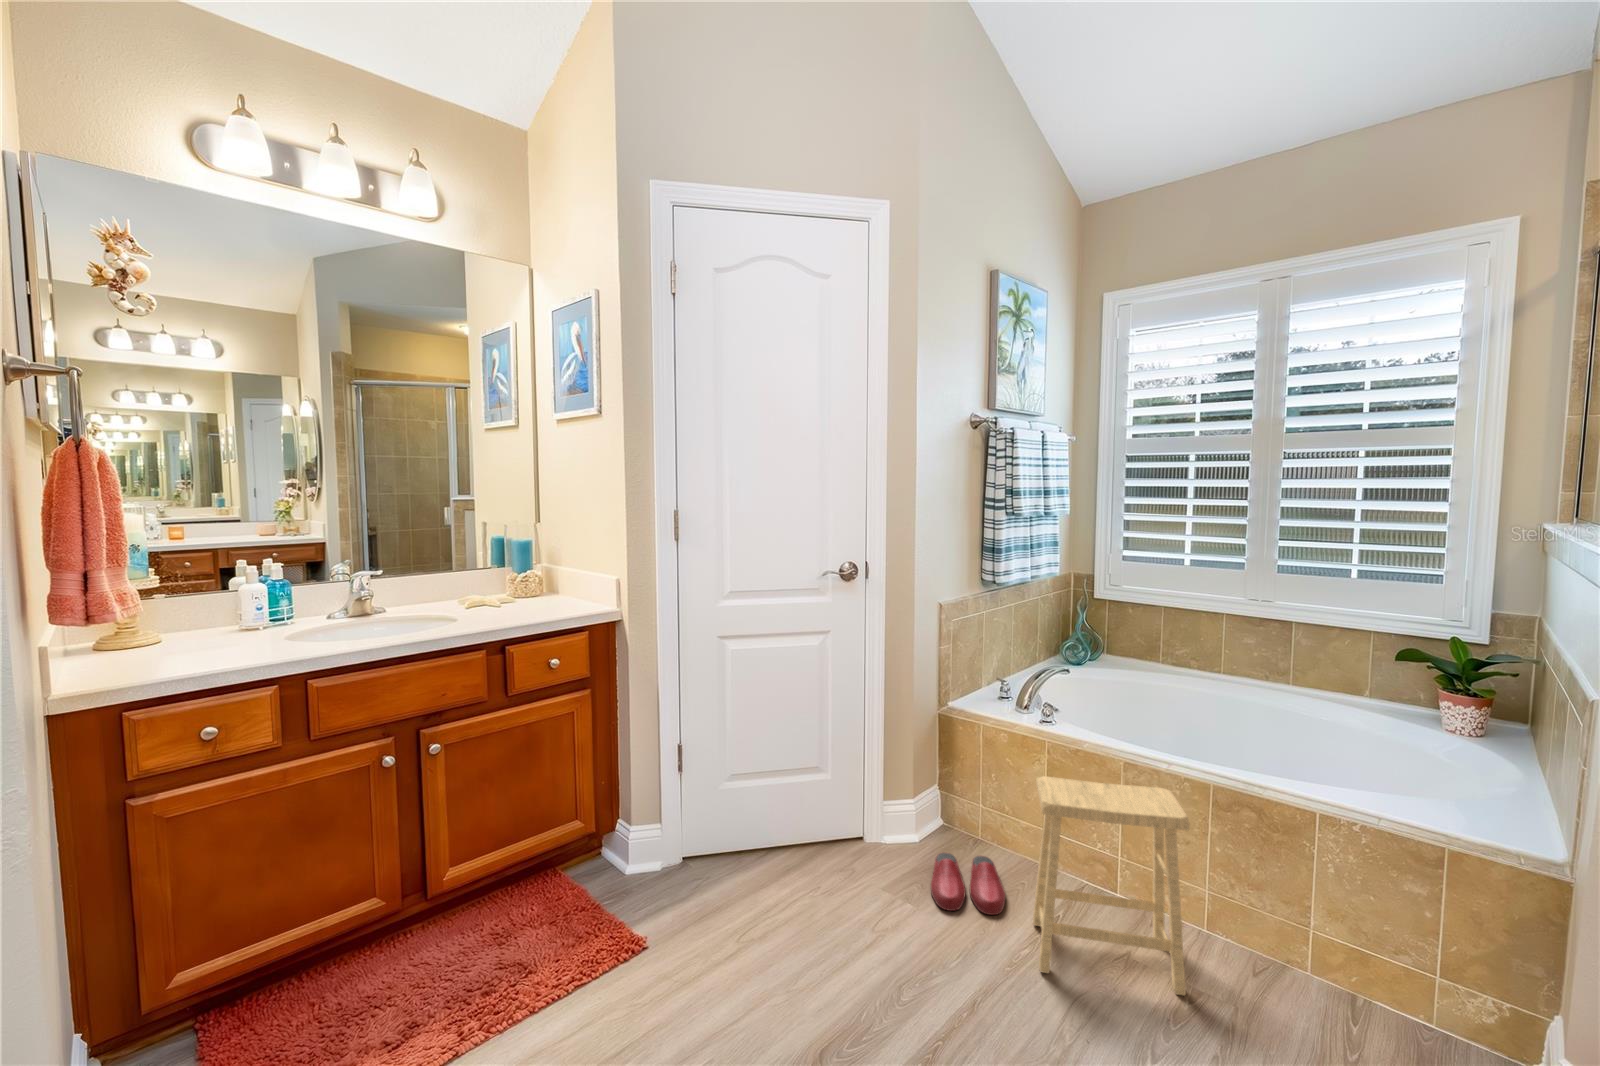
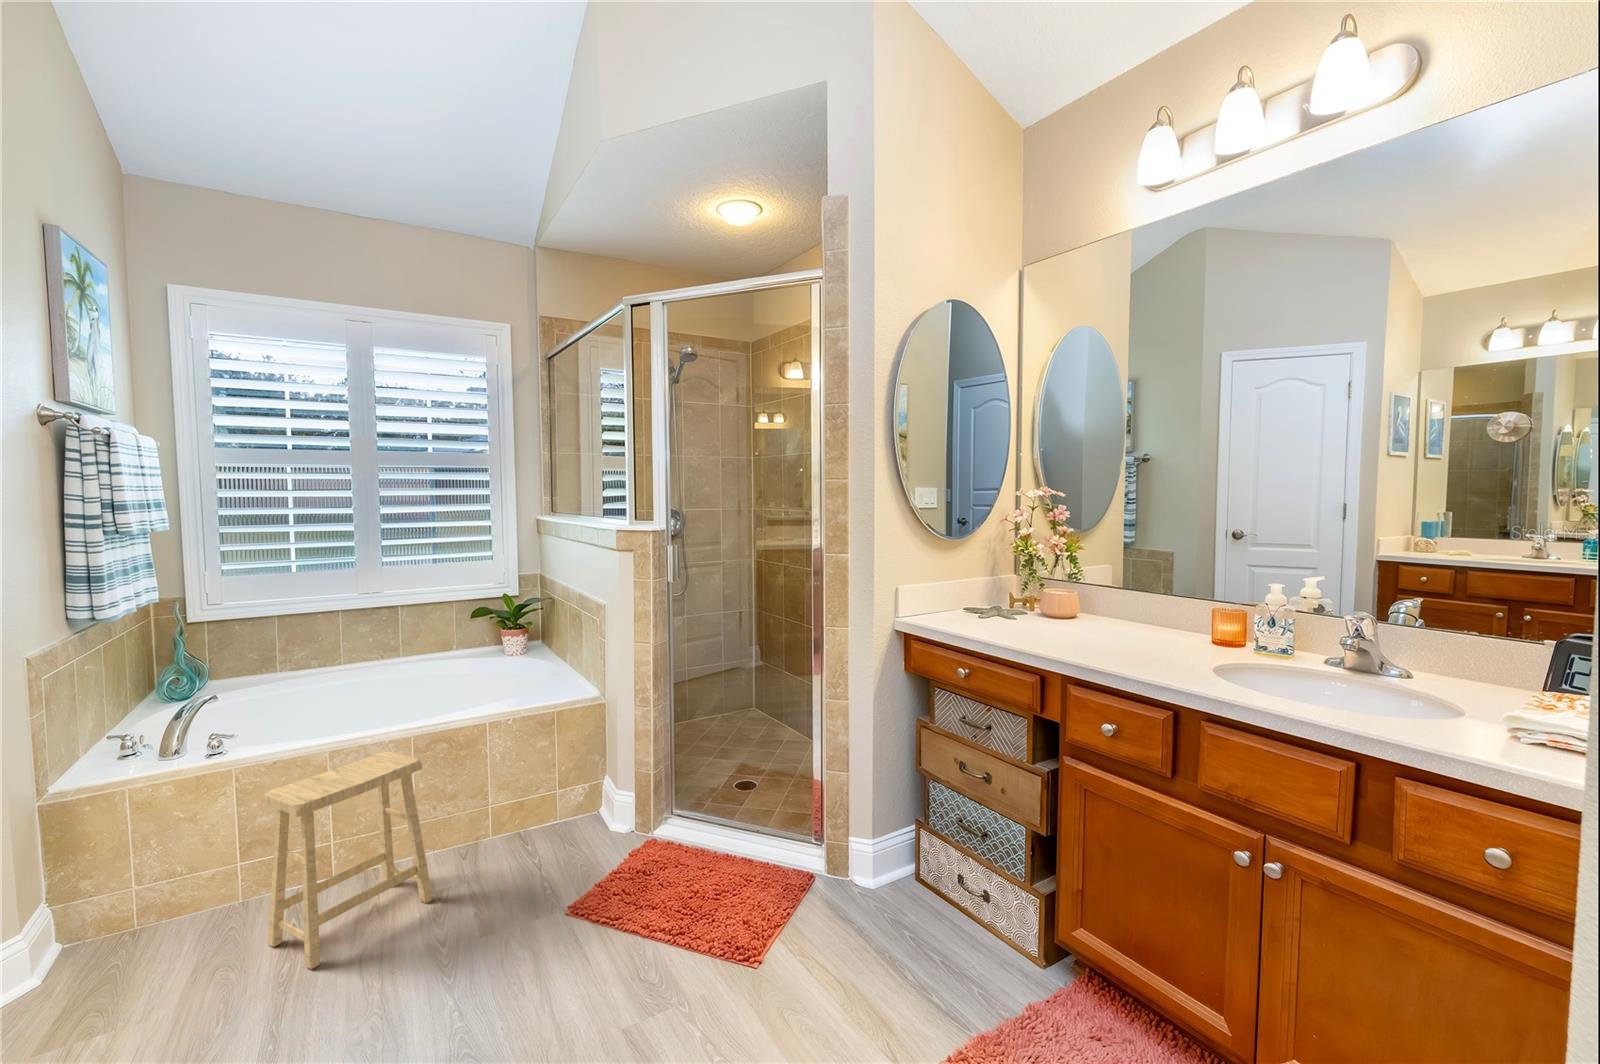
slippers: present [931,853,1005,915] -> none [92,930,227,1011]

